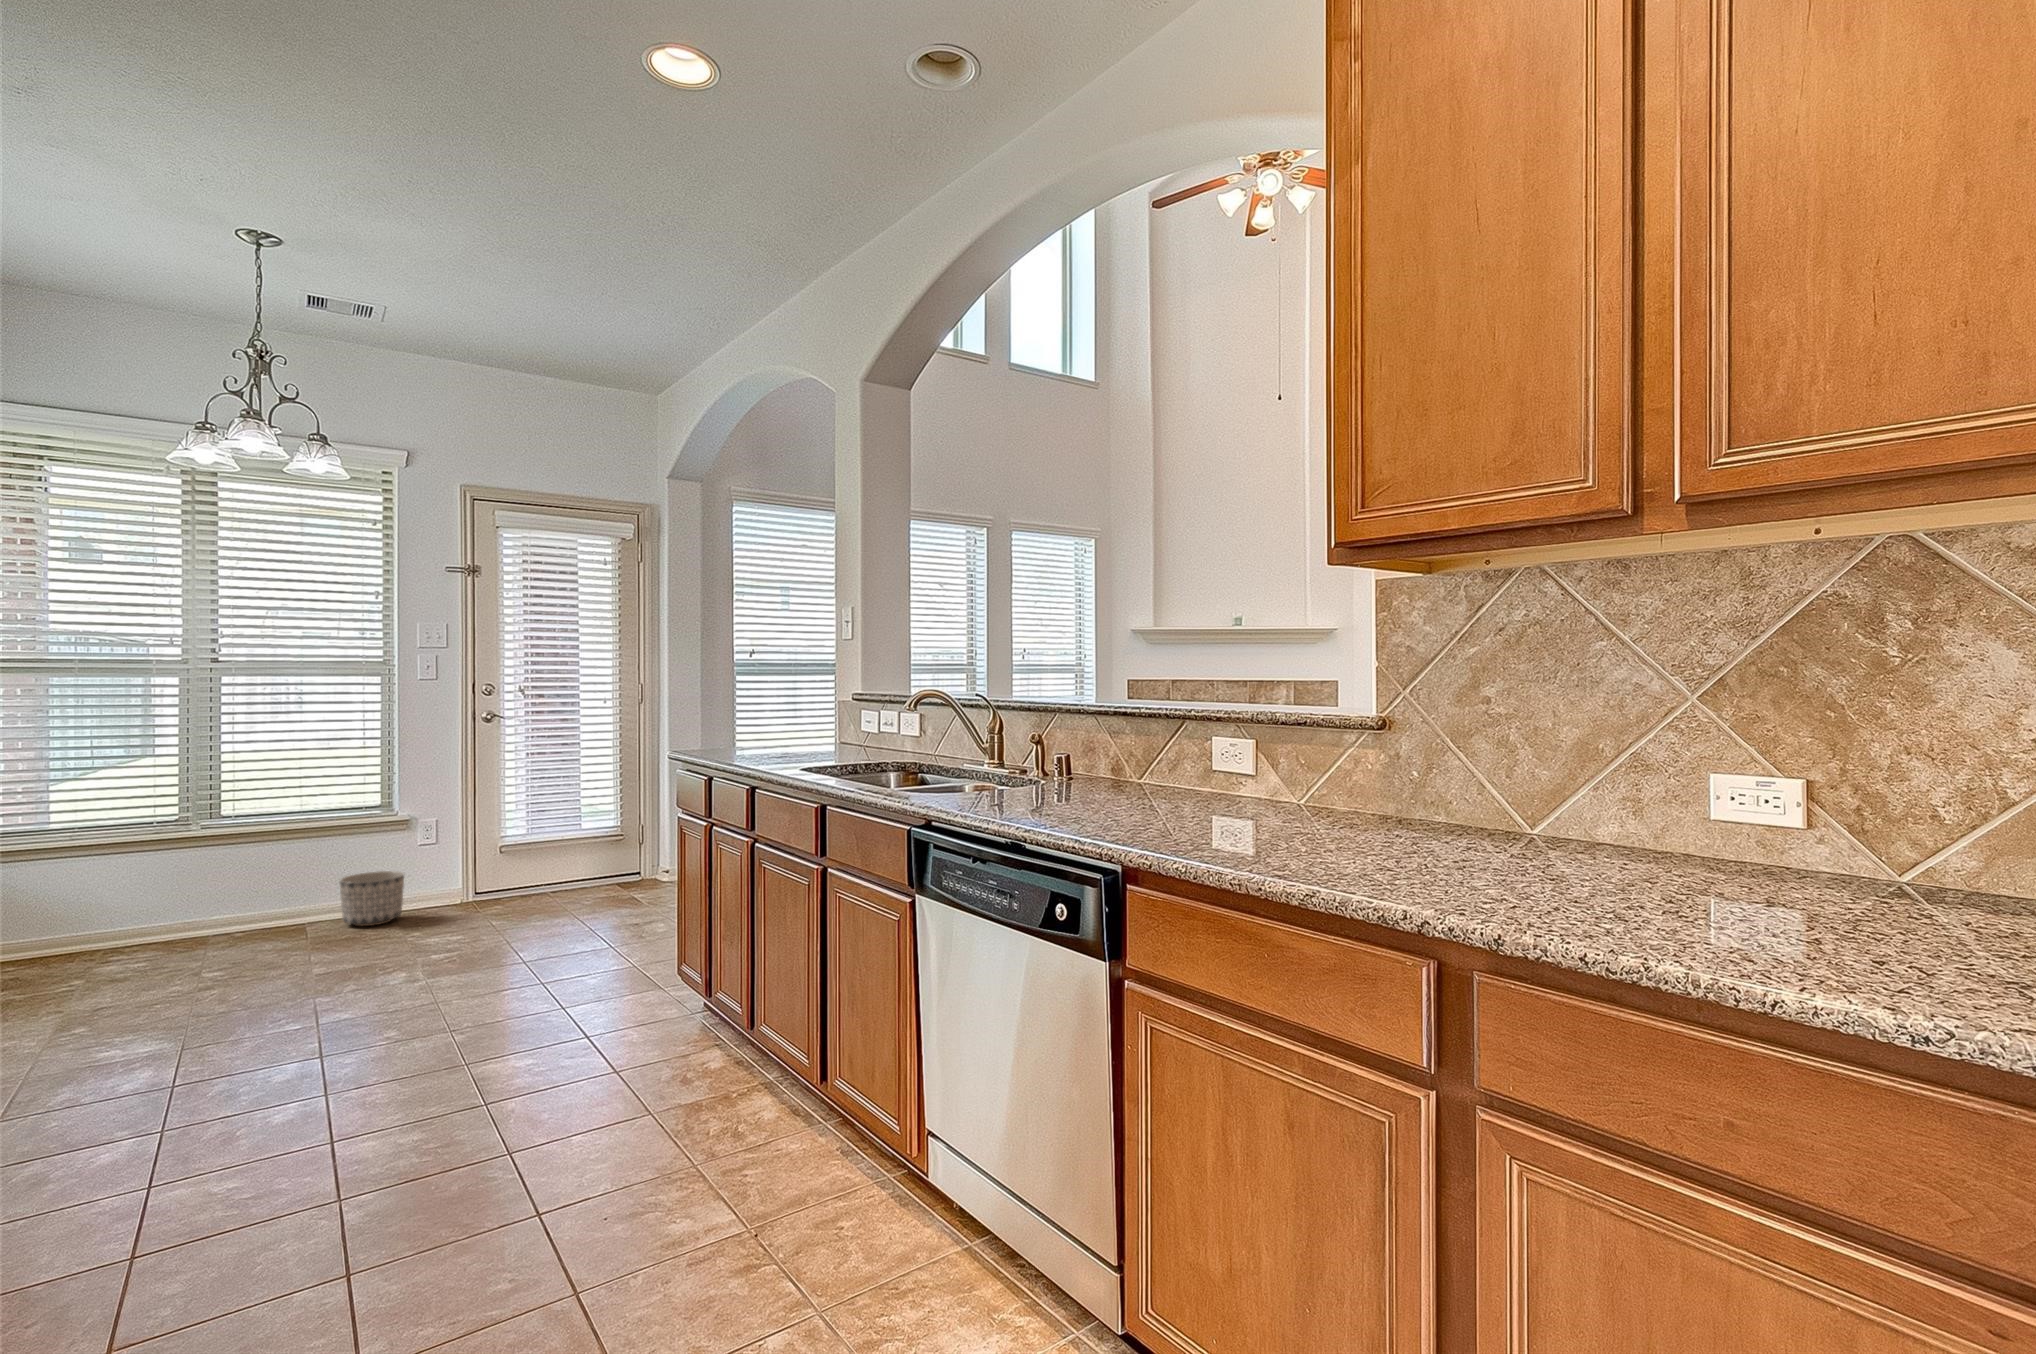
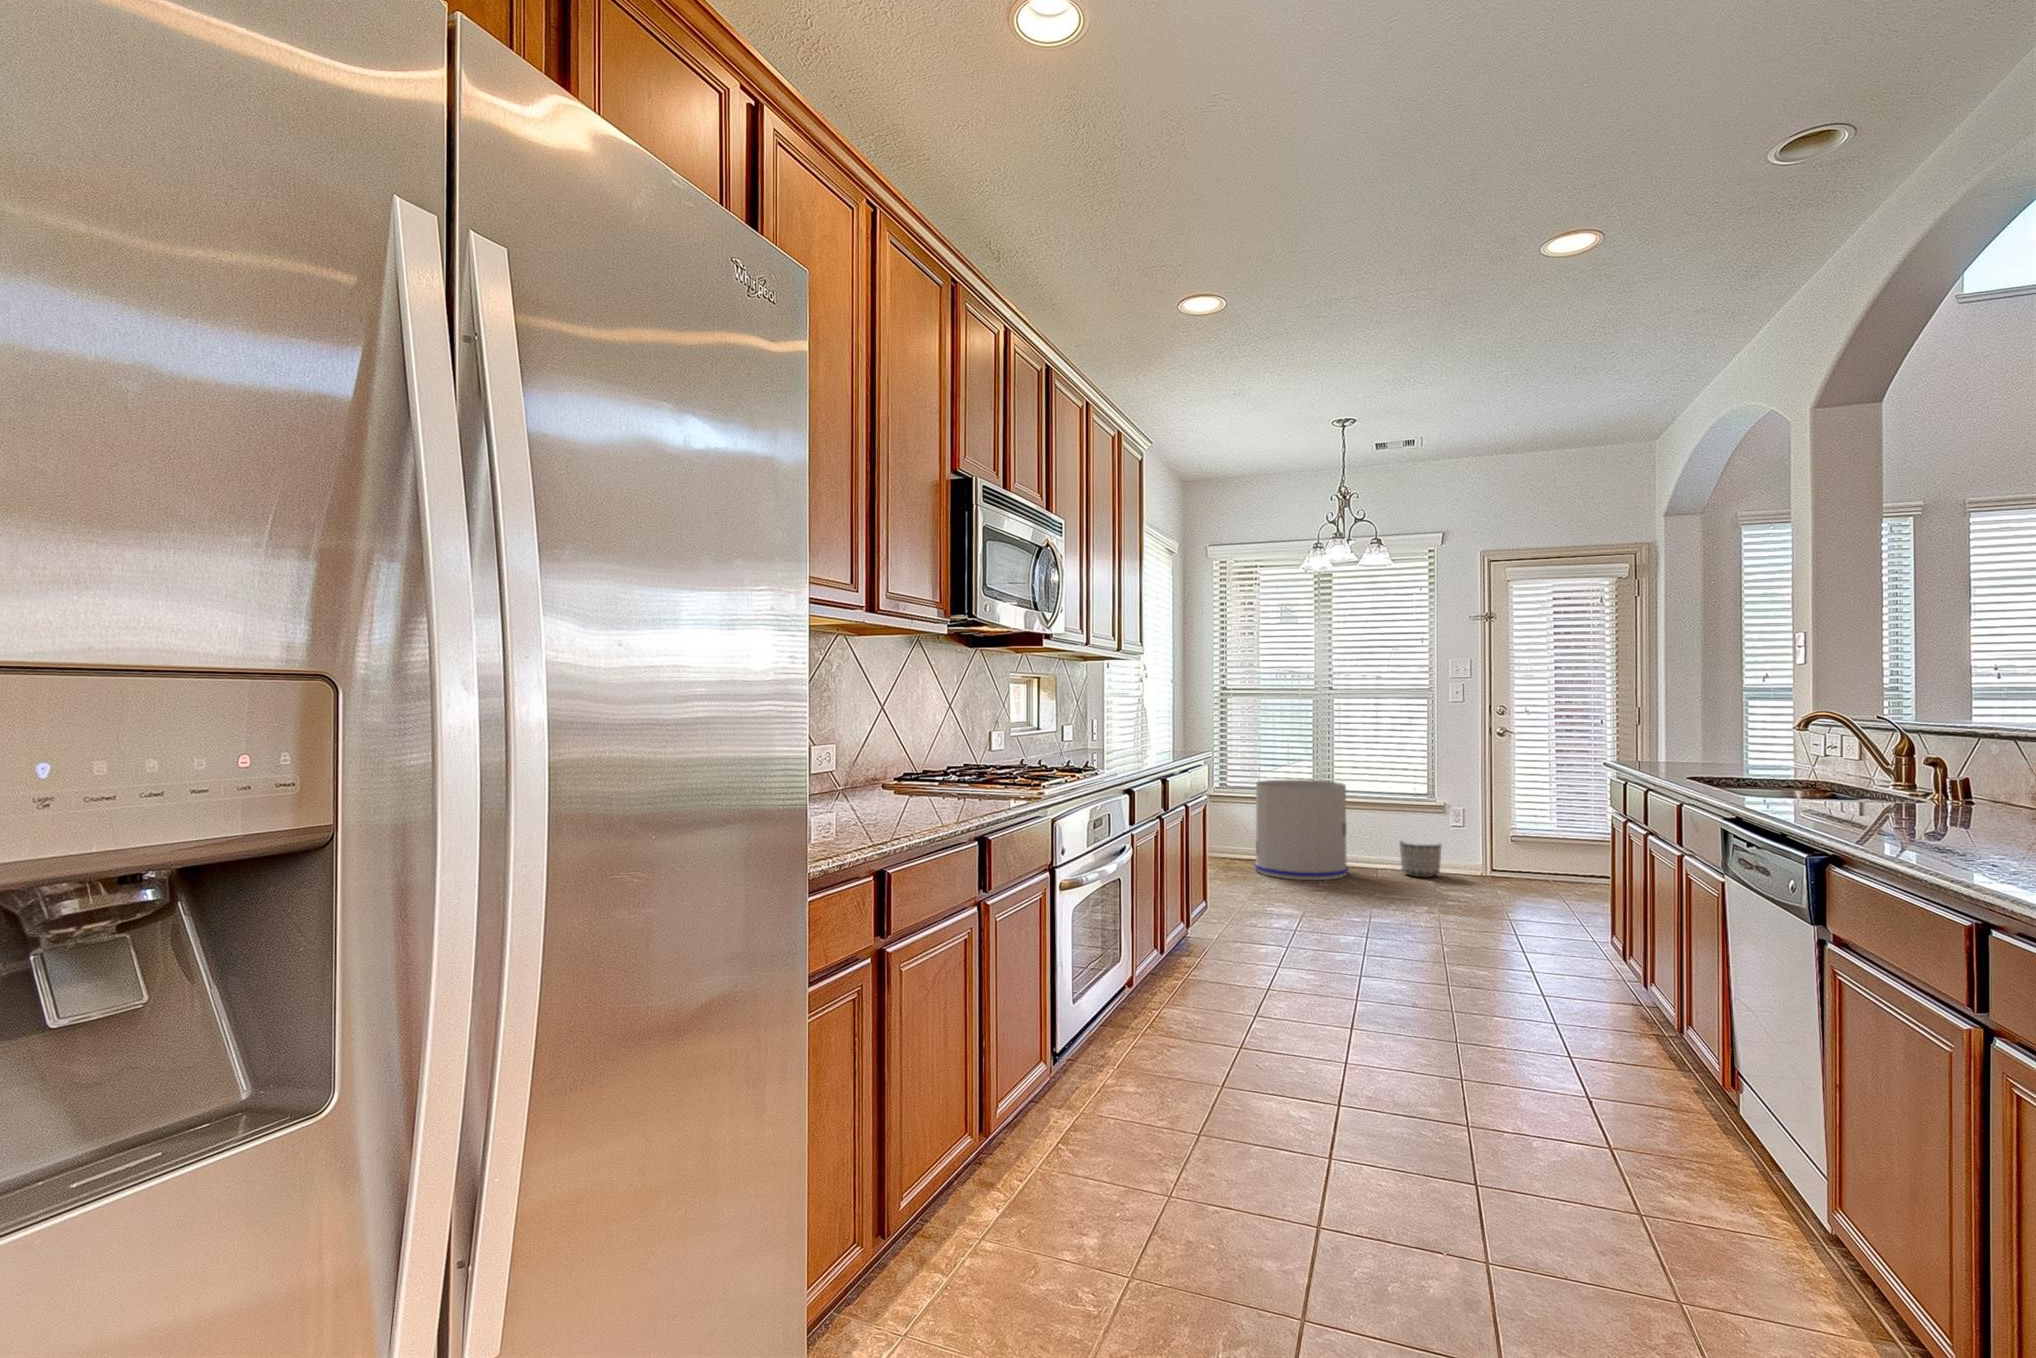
trash can: none [57,807,255,984] -> present [1254,780,1349,880]

